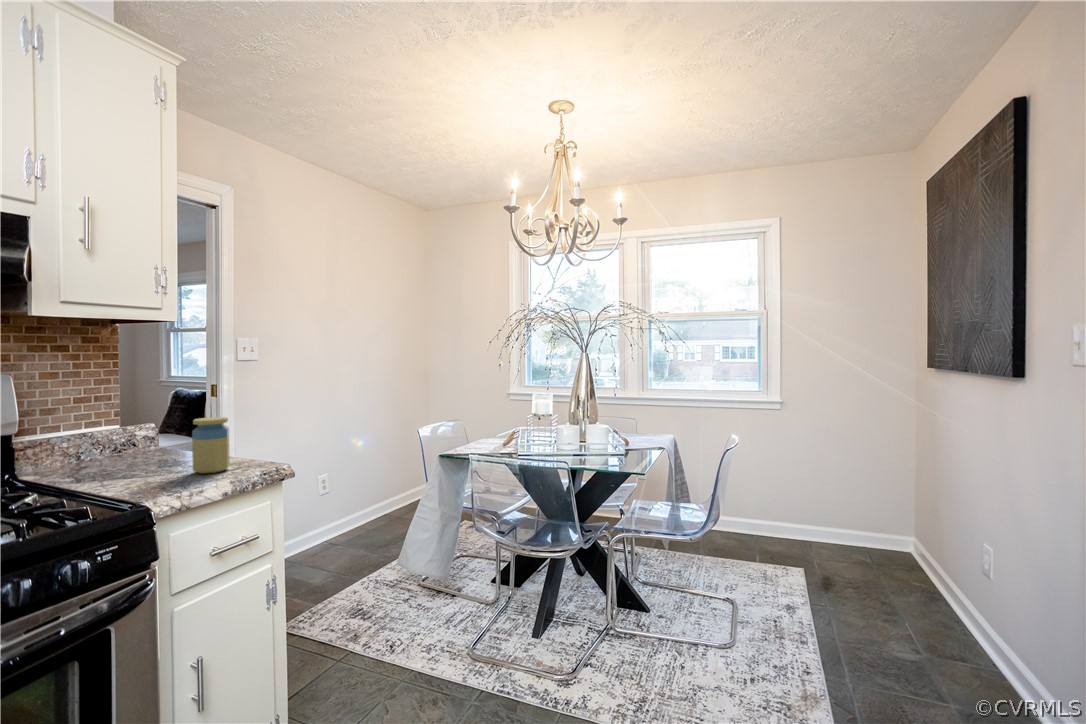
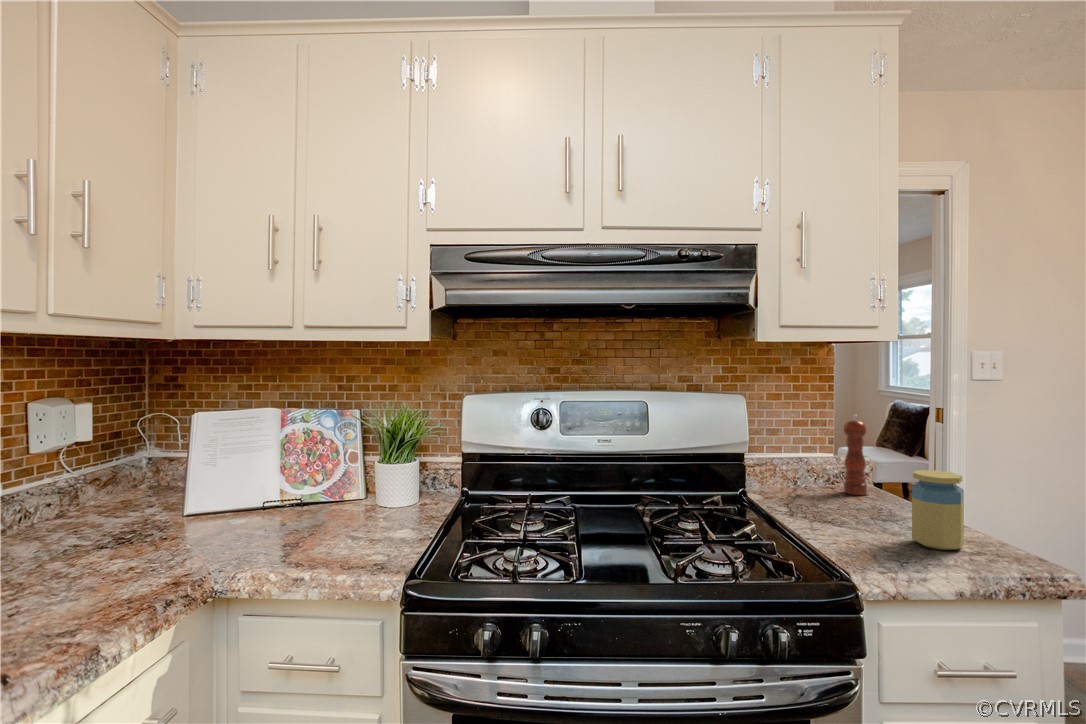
pepper mill: none [131,386,154,457] -> present [843,415,867,495]

